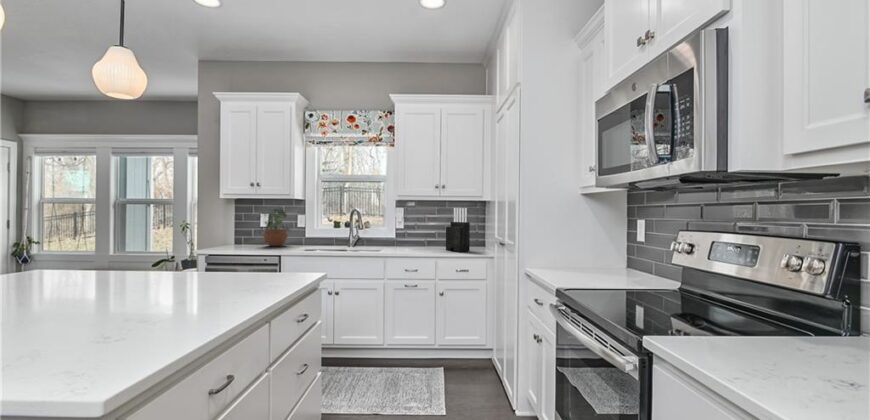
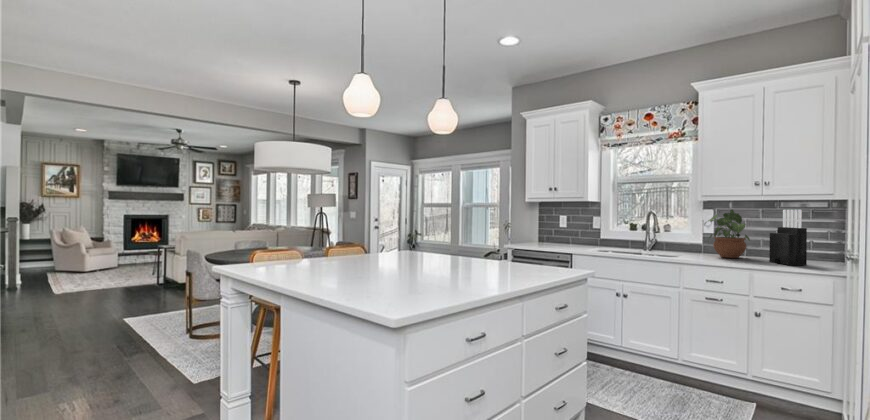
potted plant: present [258,209,289,246] -> present [705,210,750,258]

